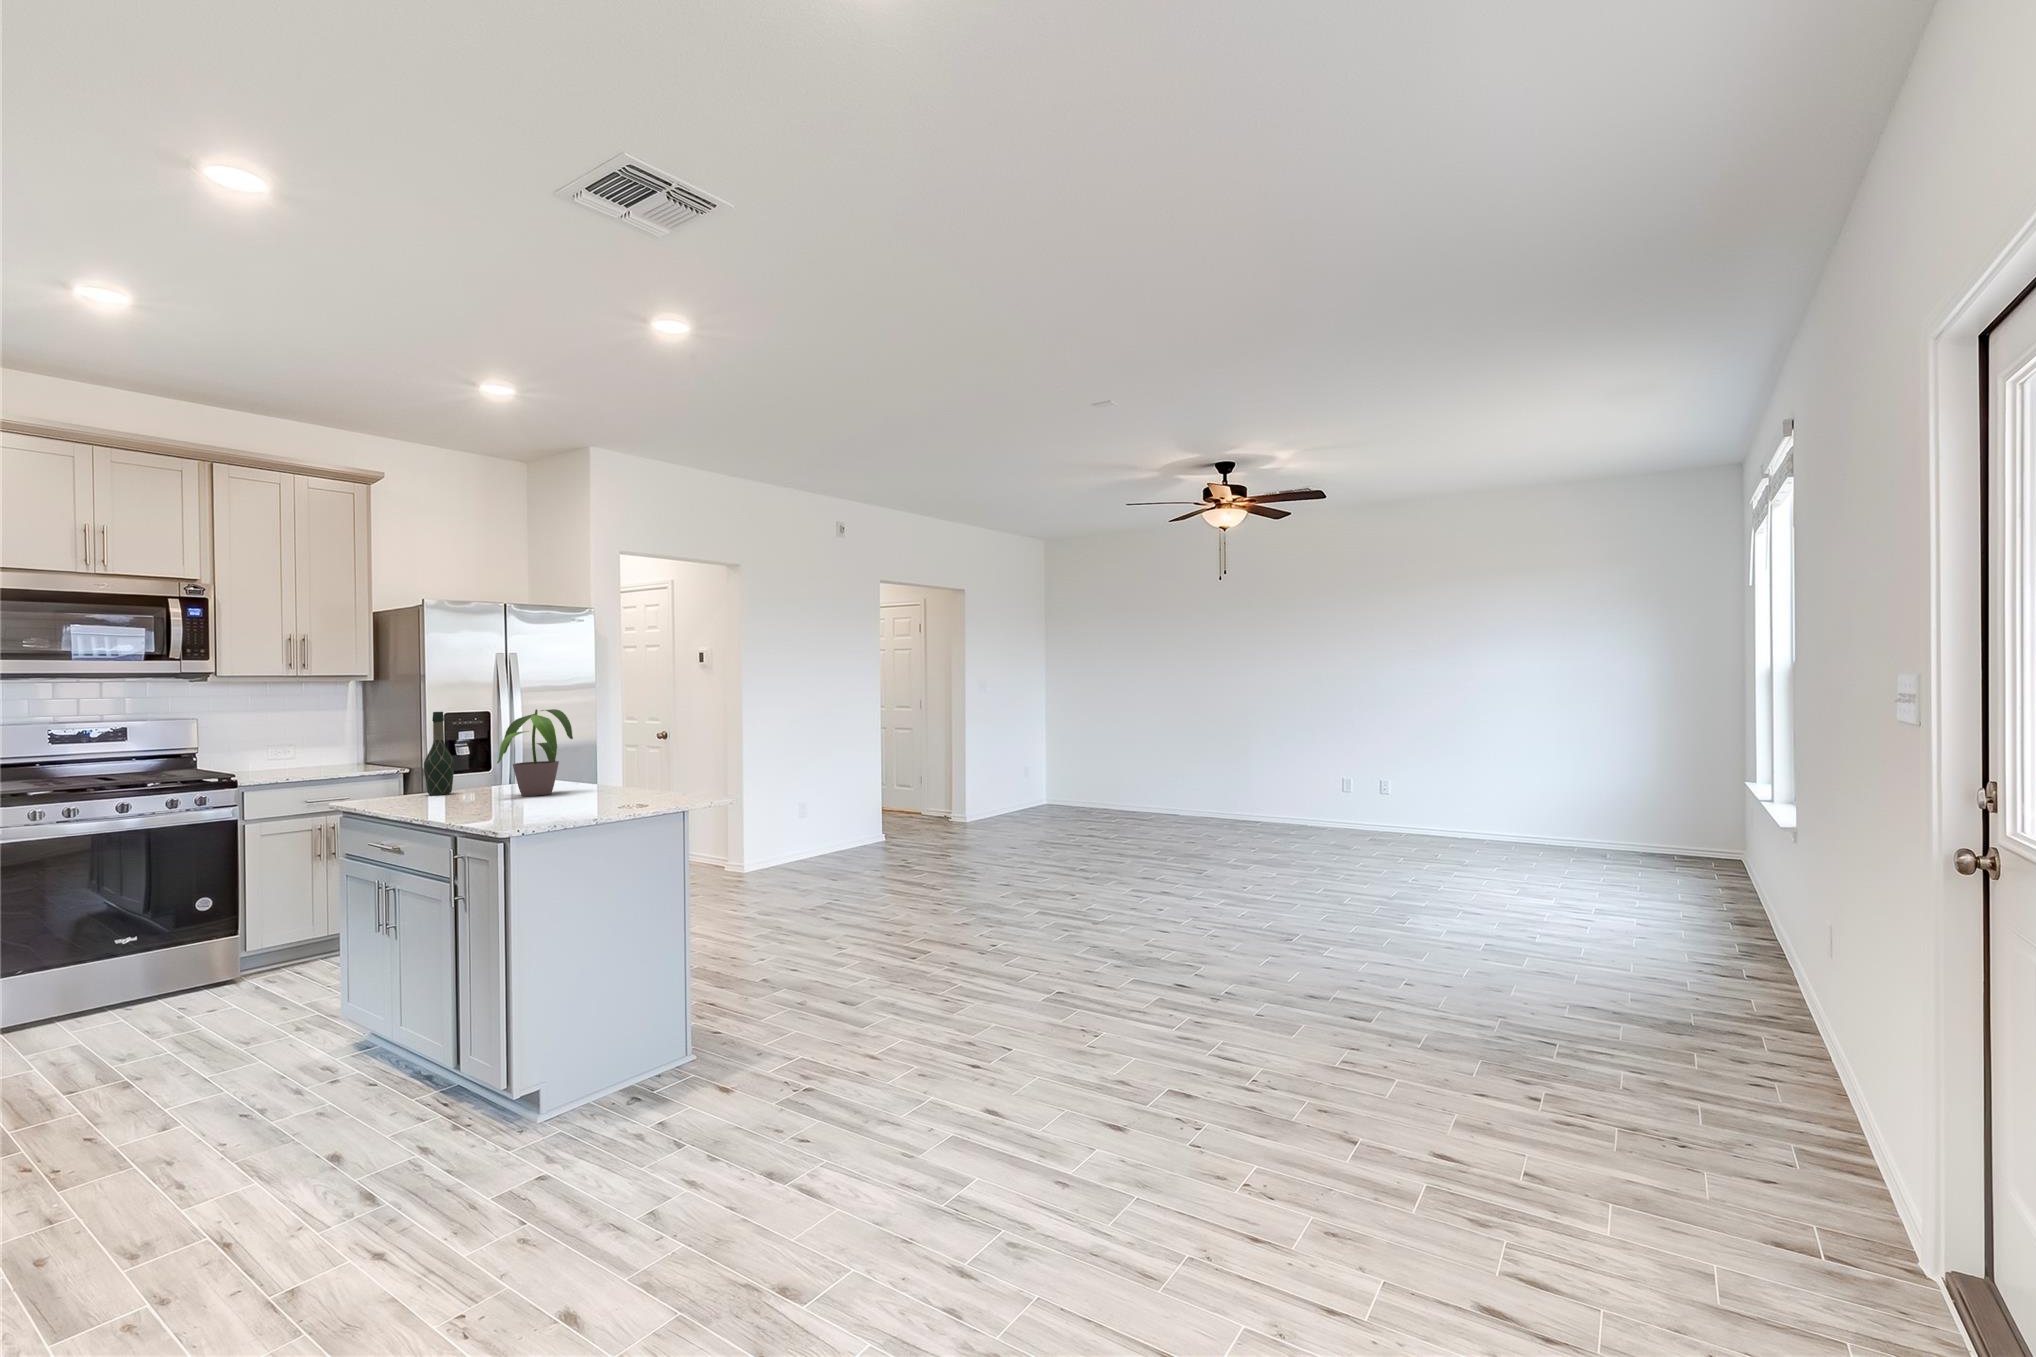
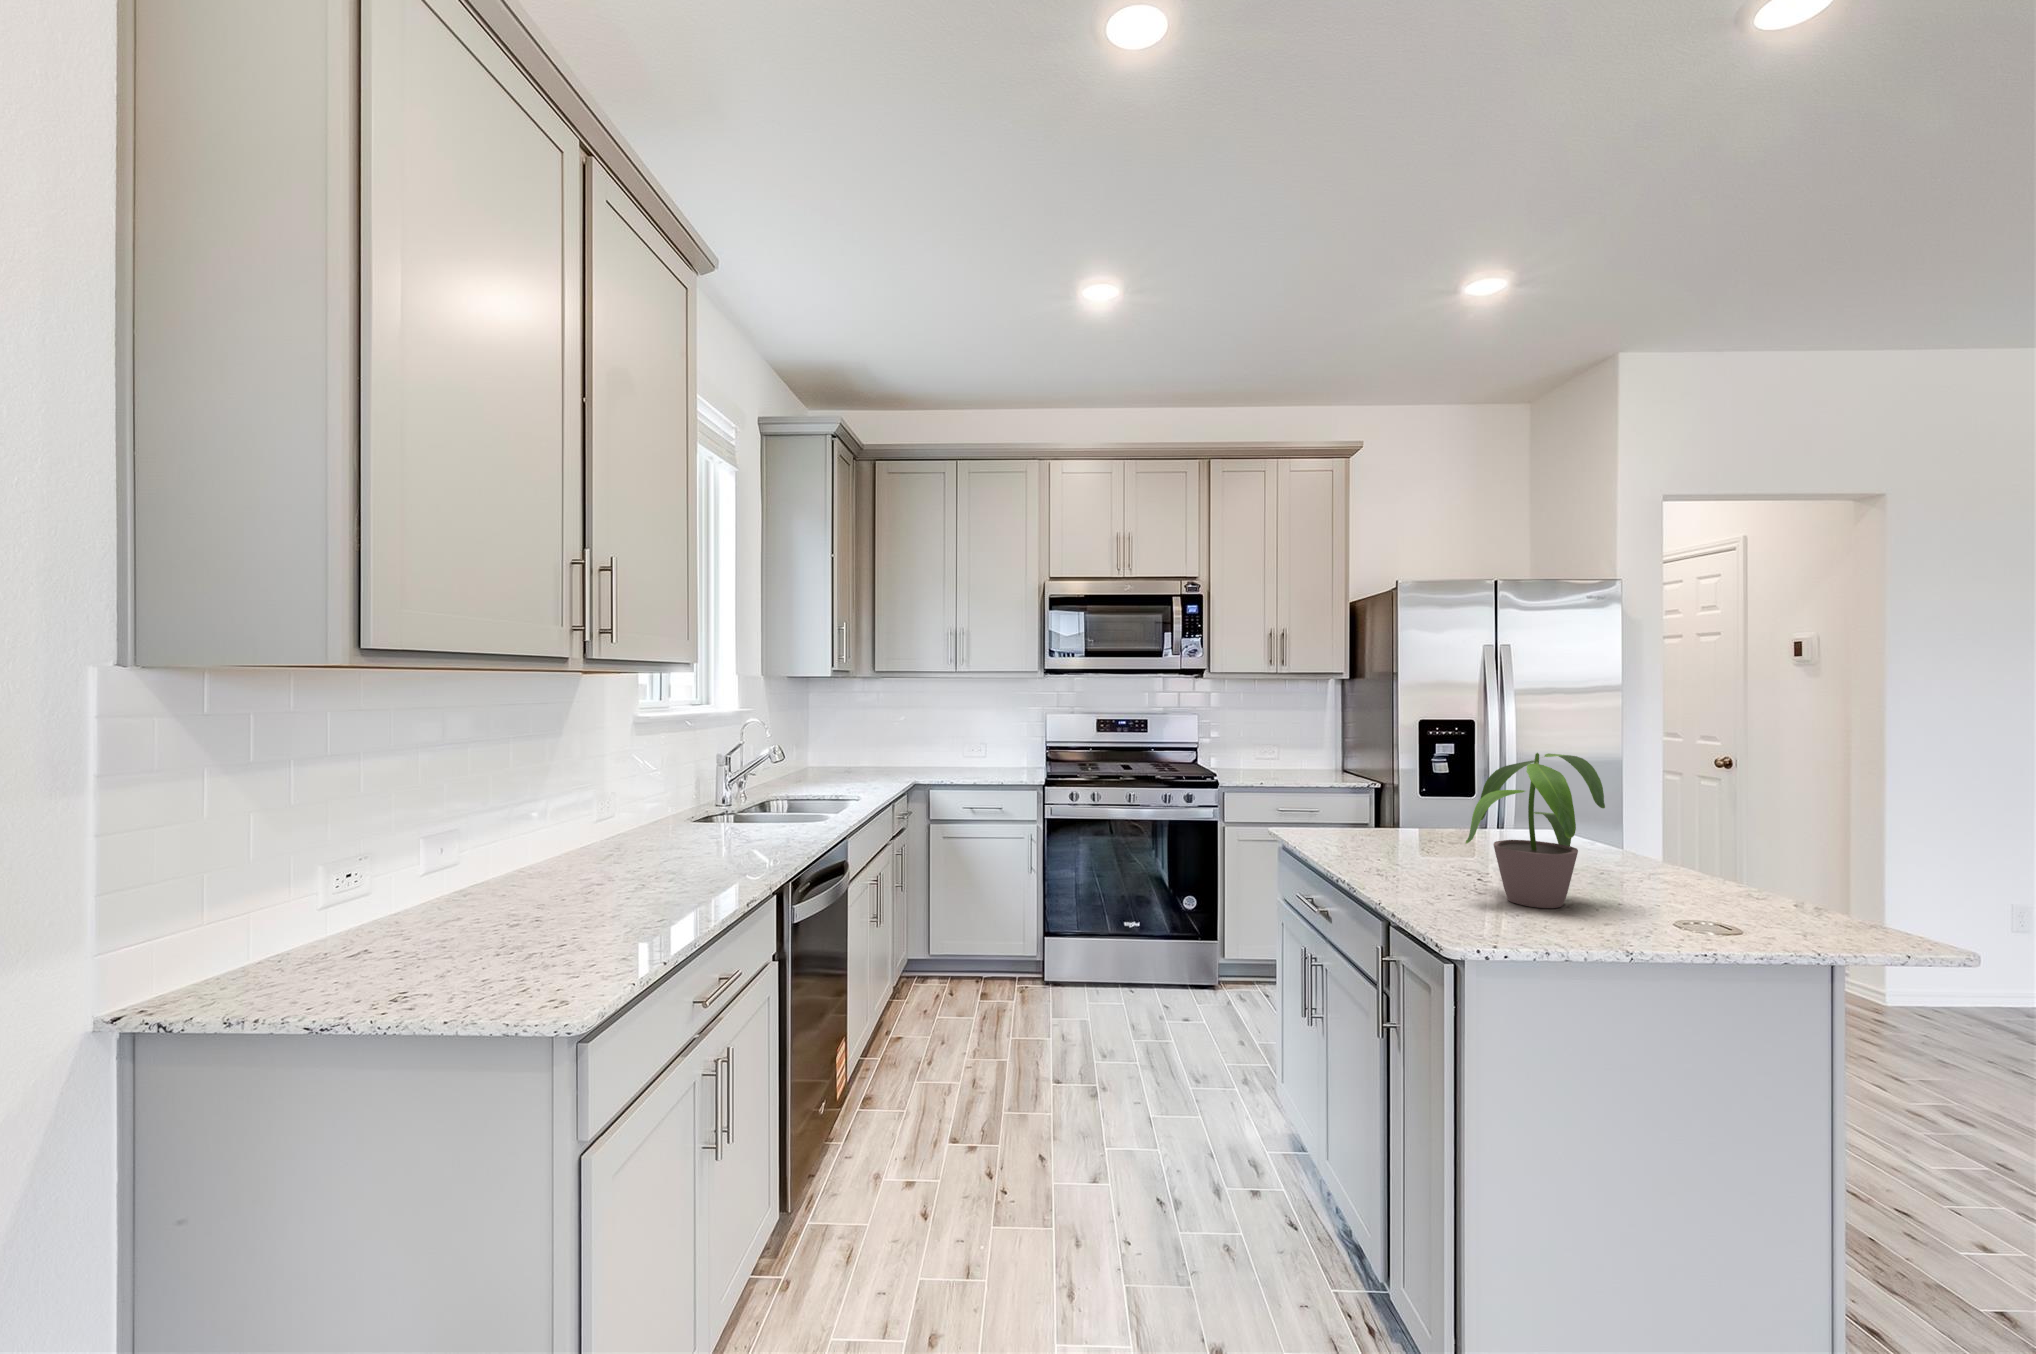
wine bottle: present [424,712,455,795] -> none [1366,740,1408,863]

